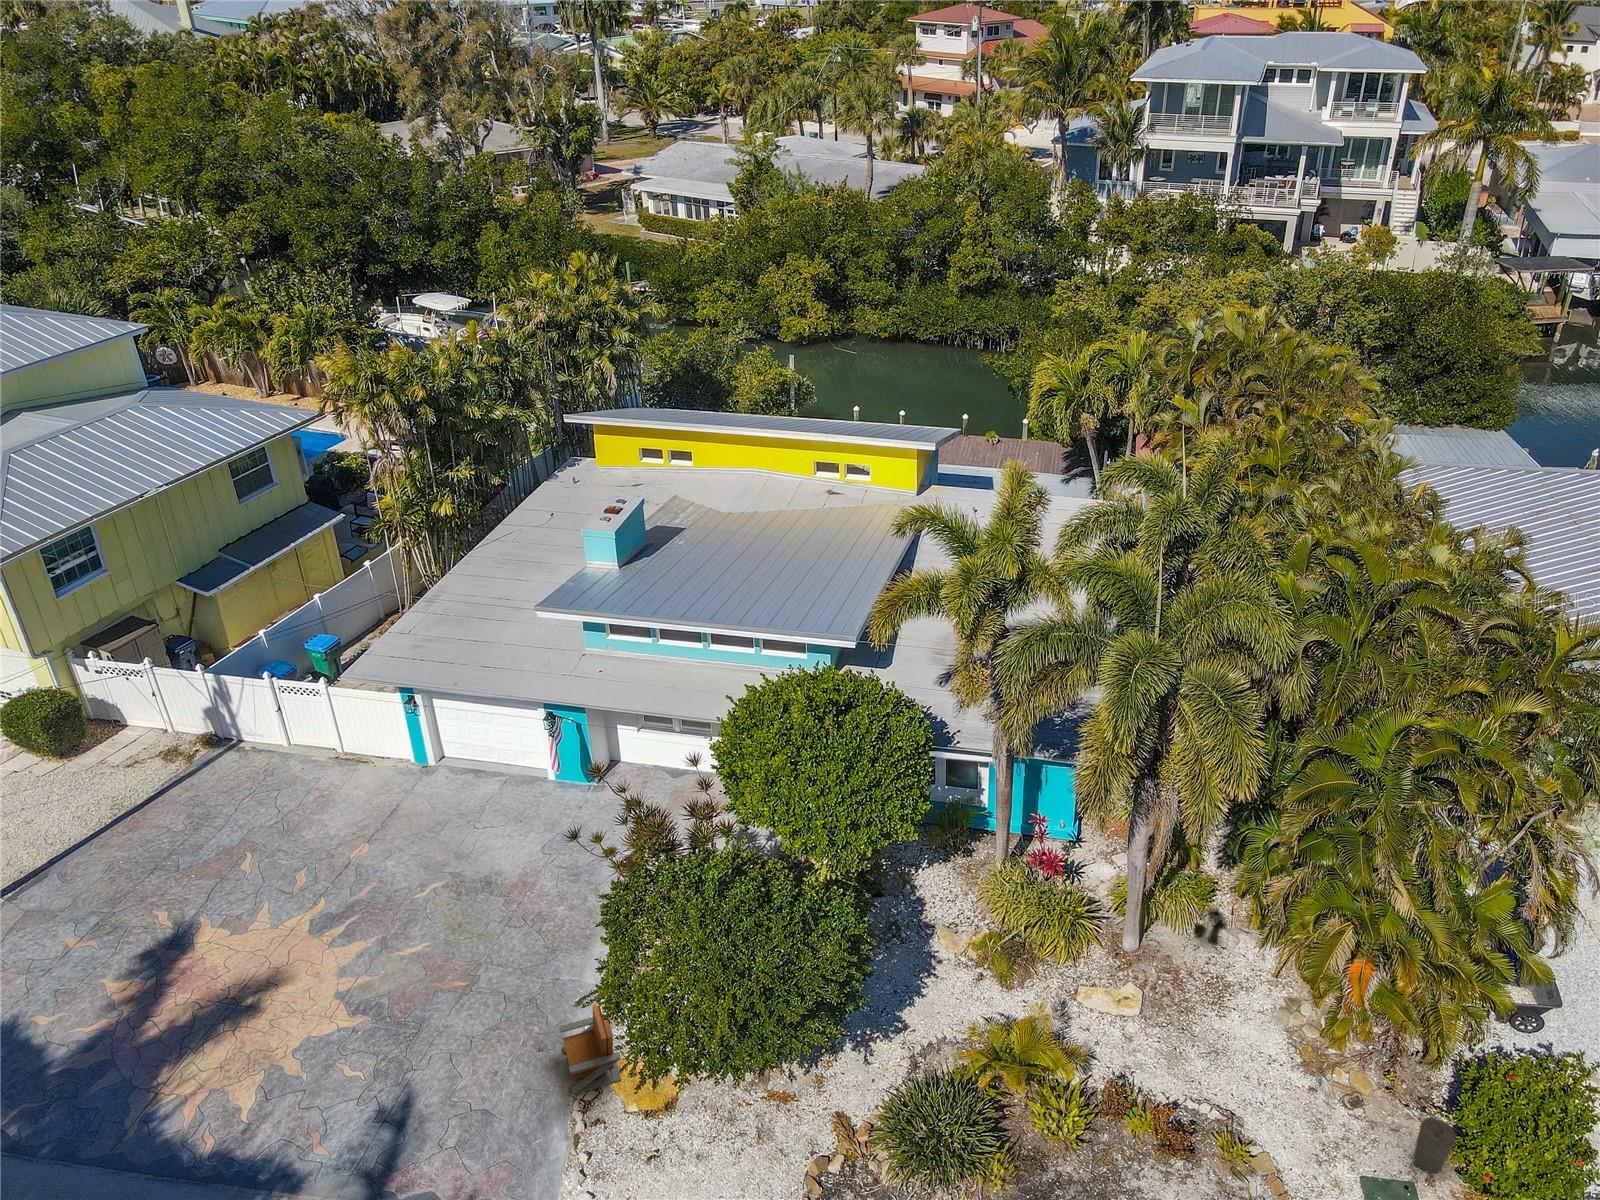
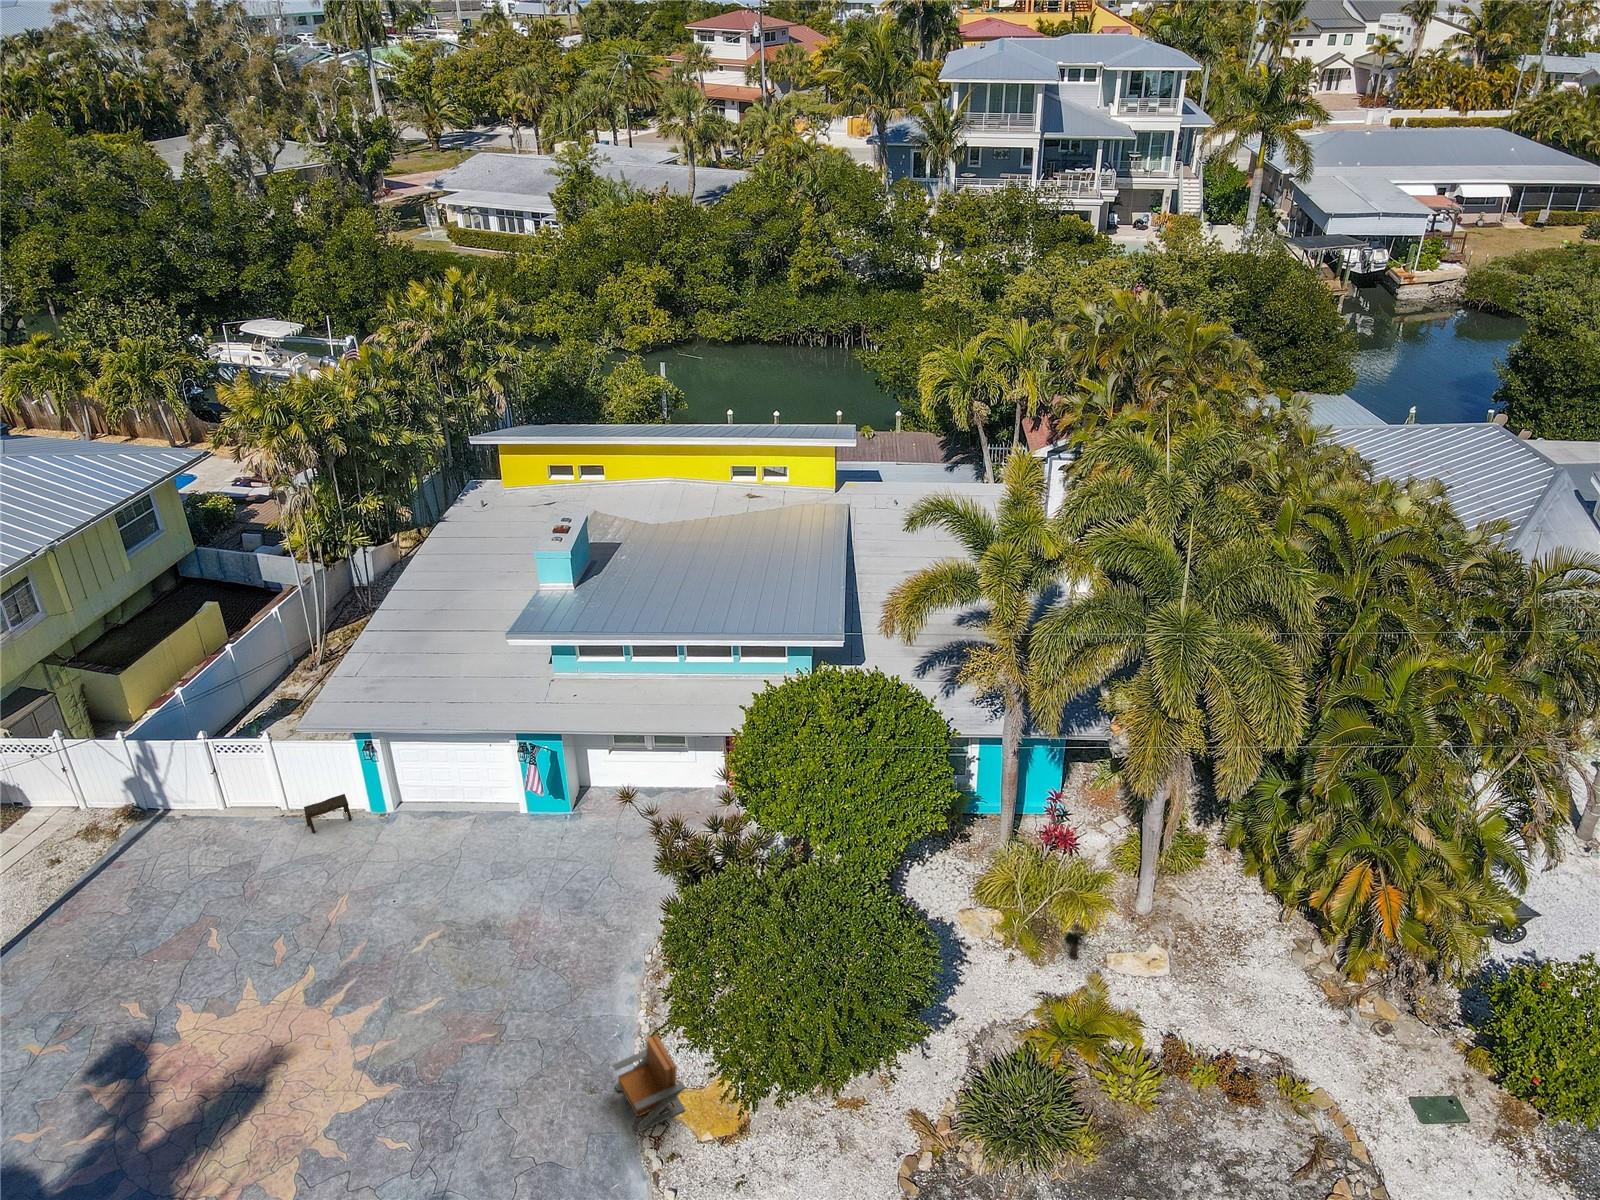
bench: none [352,741,395,775] -> present [304,794,352,833]
potted plant: present [1193,909,1227,945] -> present [1064,924,1087,959]
trash can: present [1413,1118,1457,1173] -> none [1446,1032,1487,1083]

